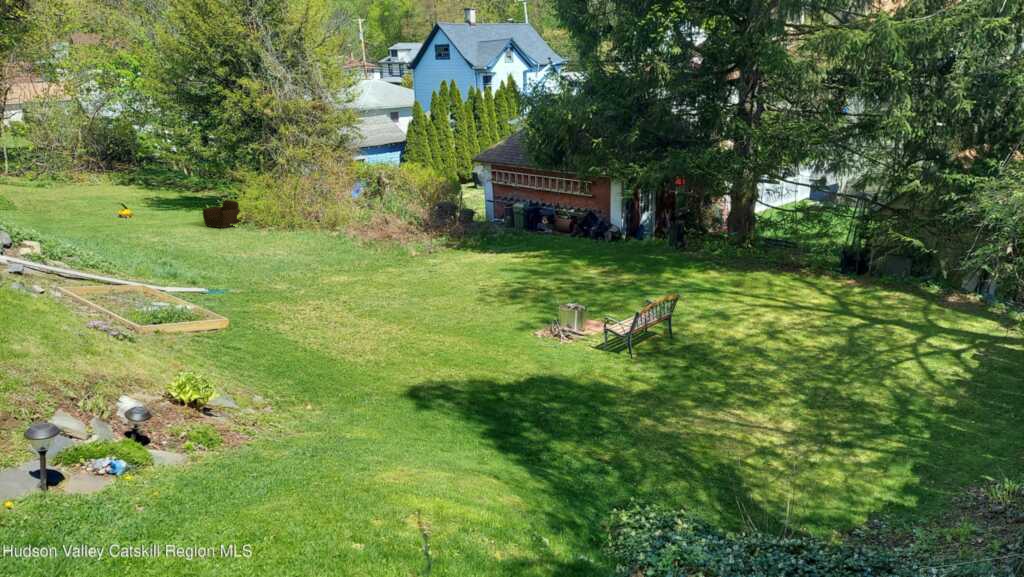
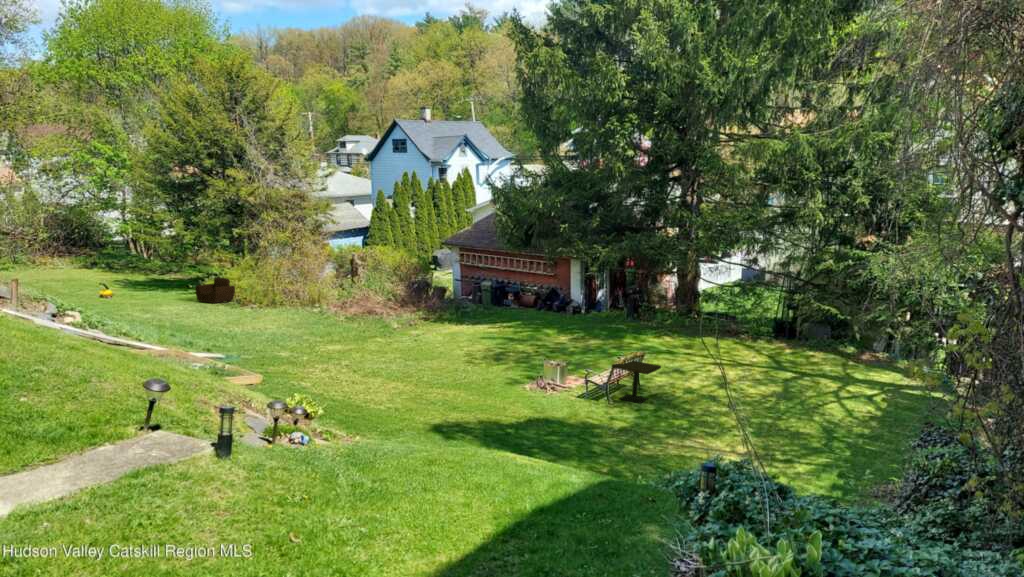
side table: none [638,304,698,358] -> present [613,361,661,403]

